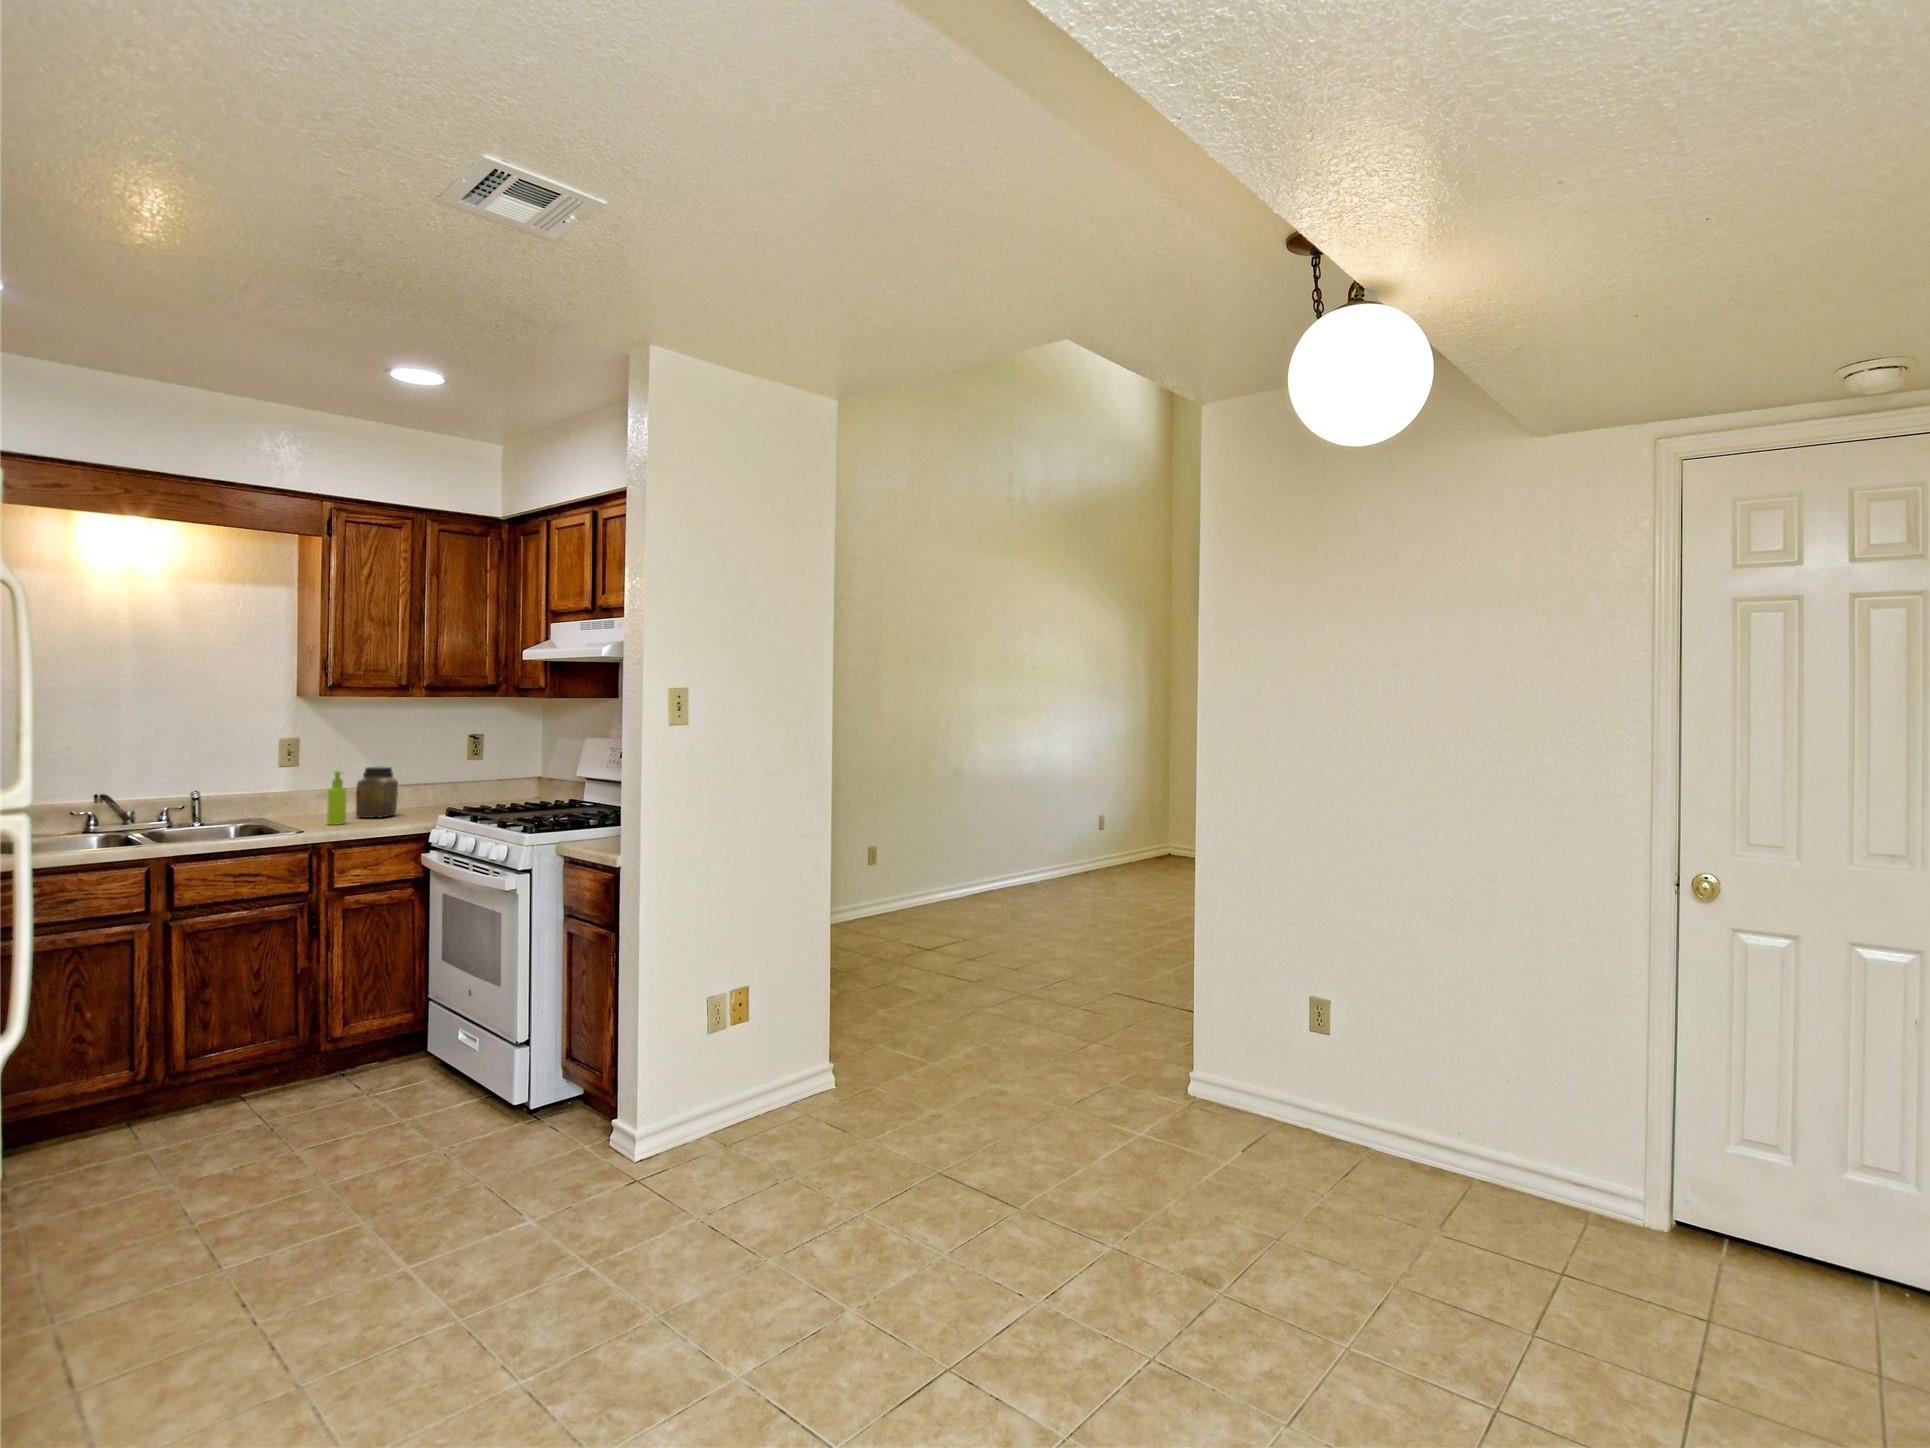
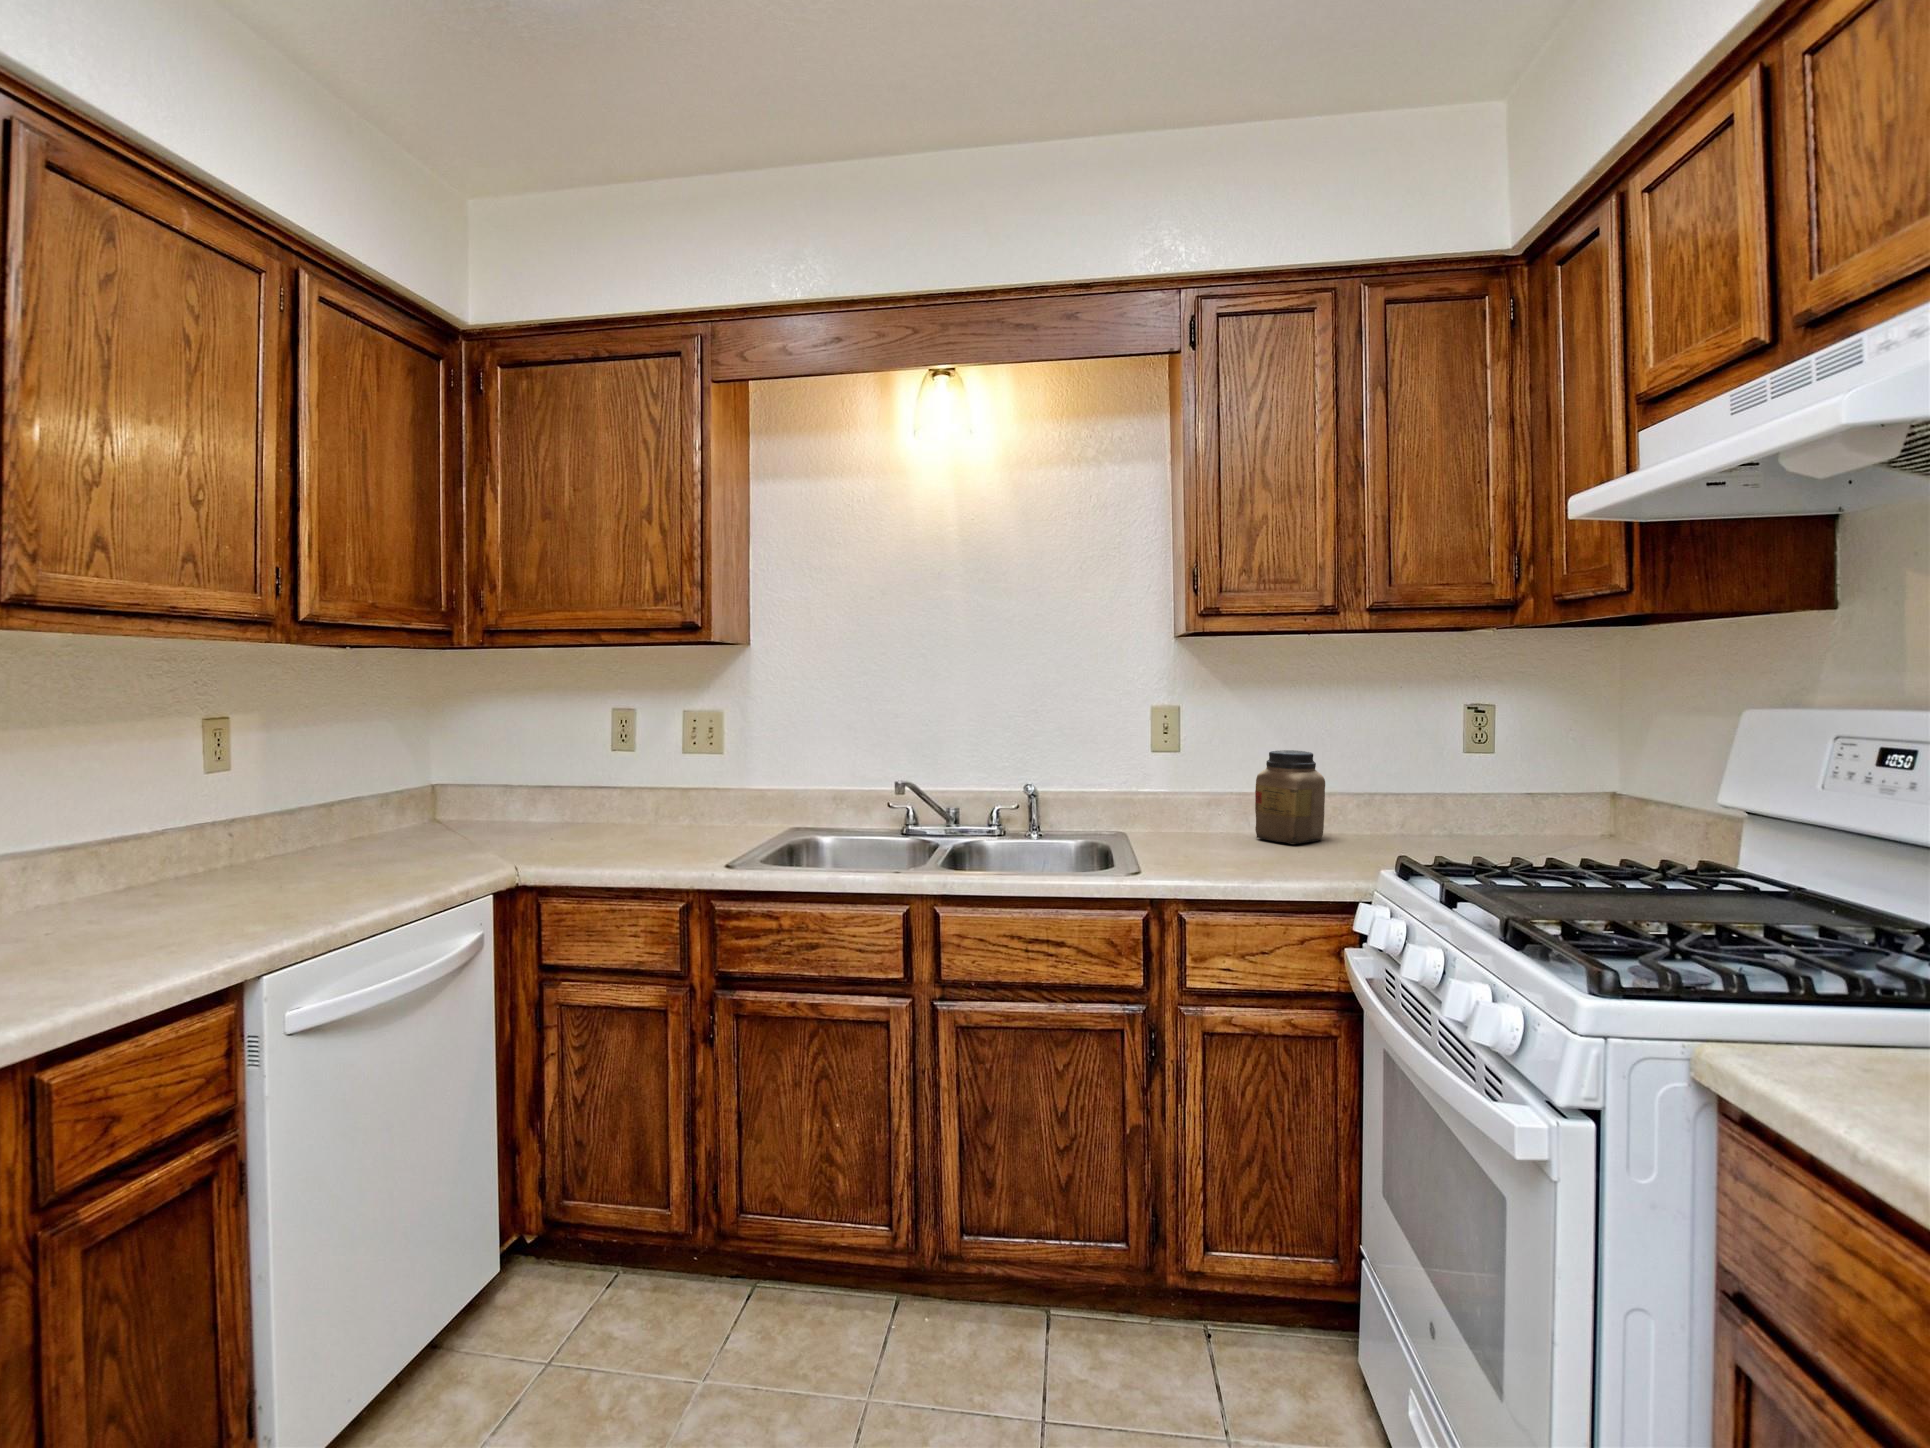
soap dispenser: present [327,771,346,825] -> none [1202,757,1232,852]

